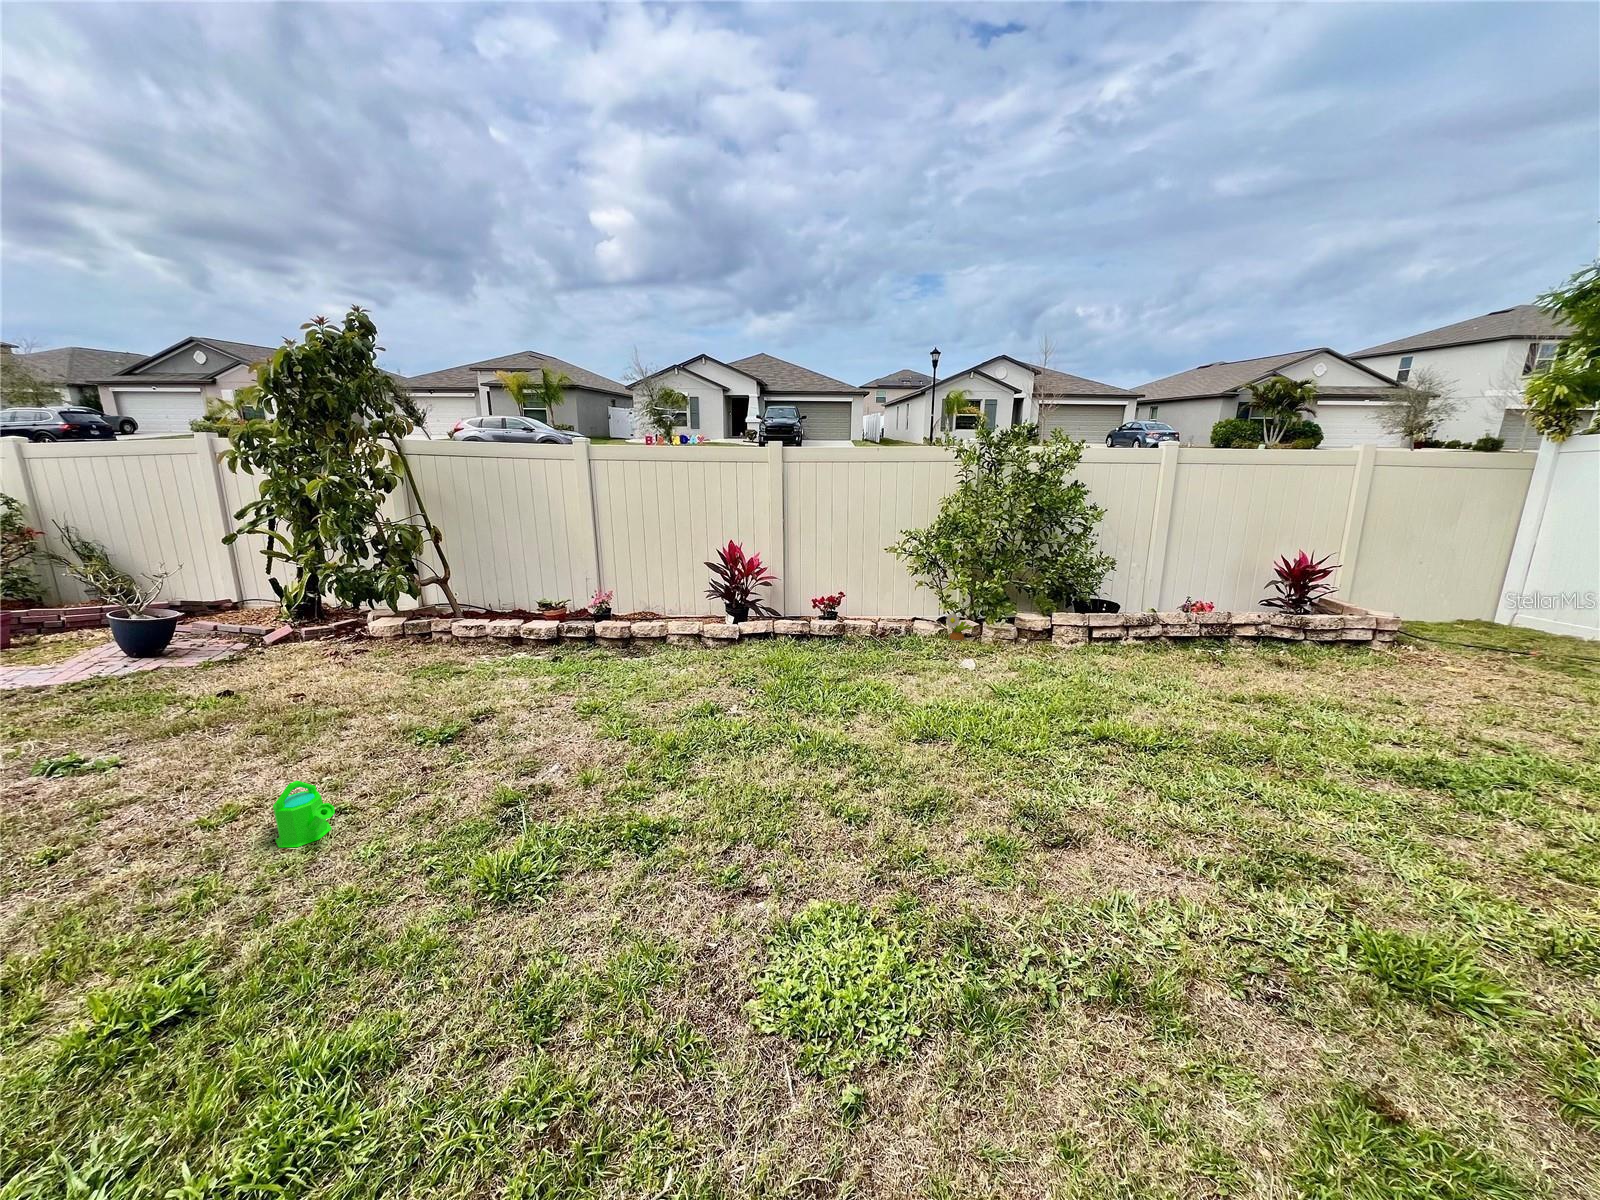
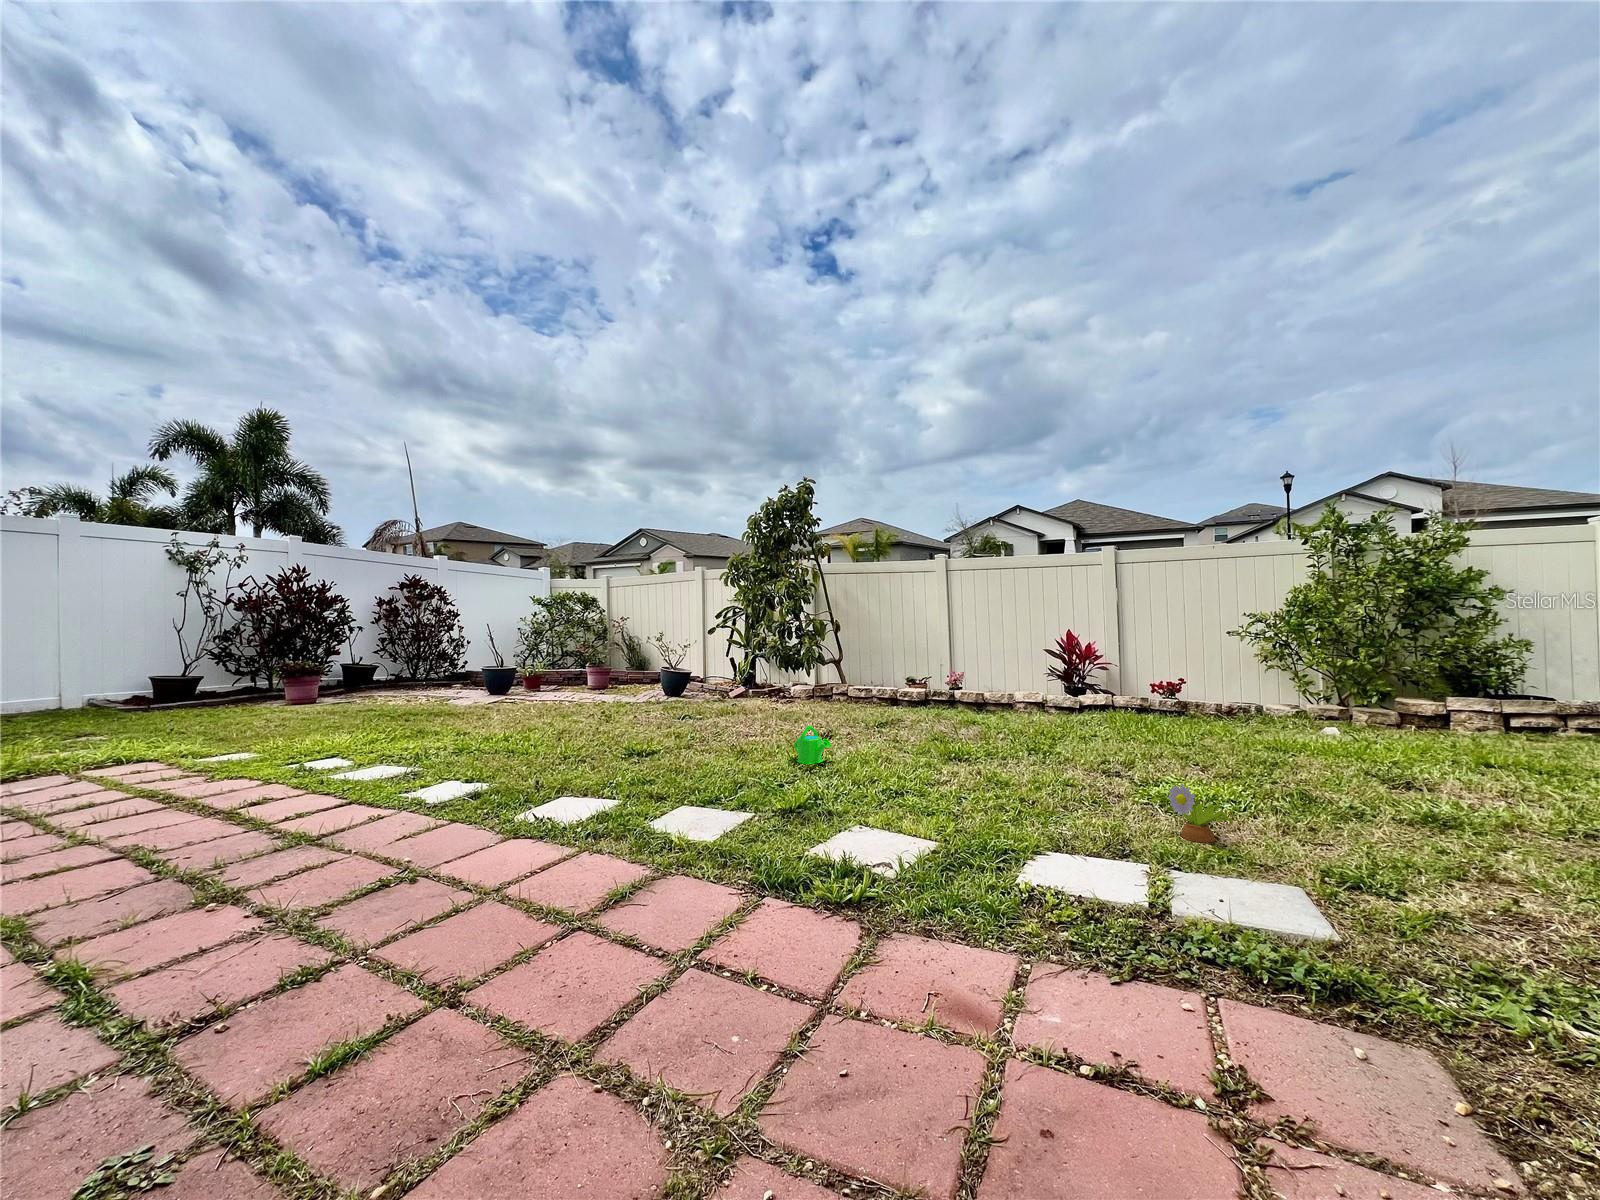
decorative plant: present [944,613,974,640] -> present [1167,784,1233,843]

